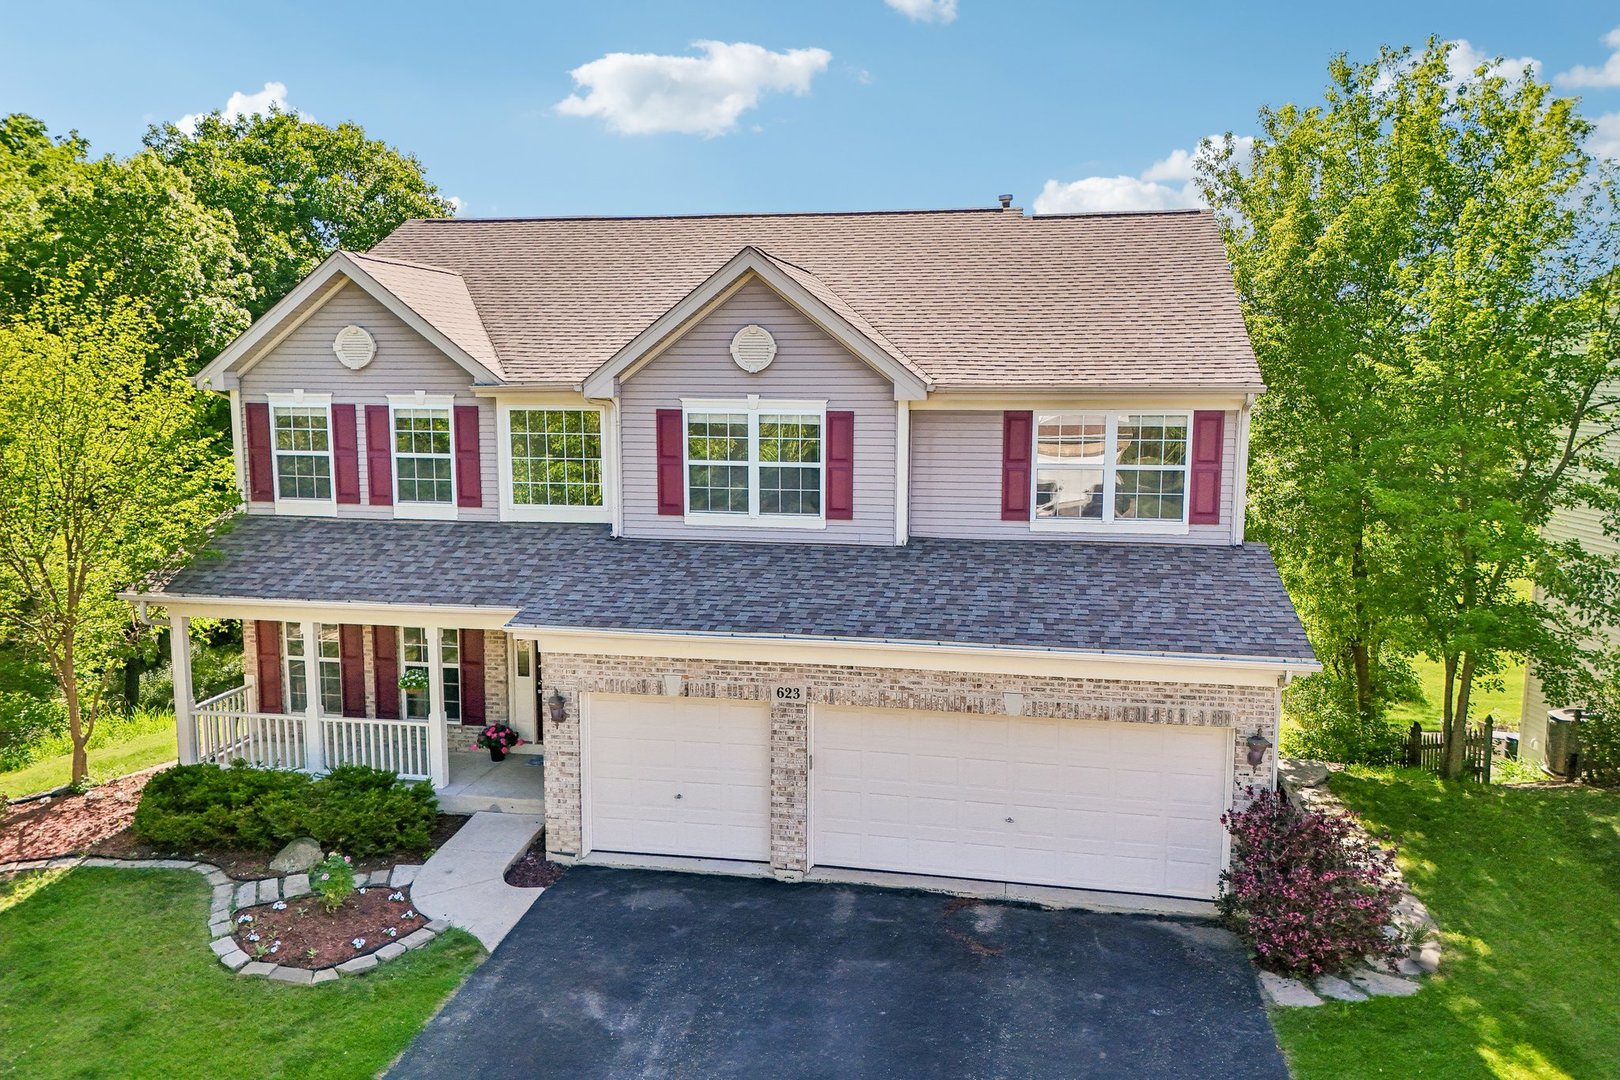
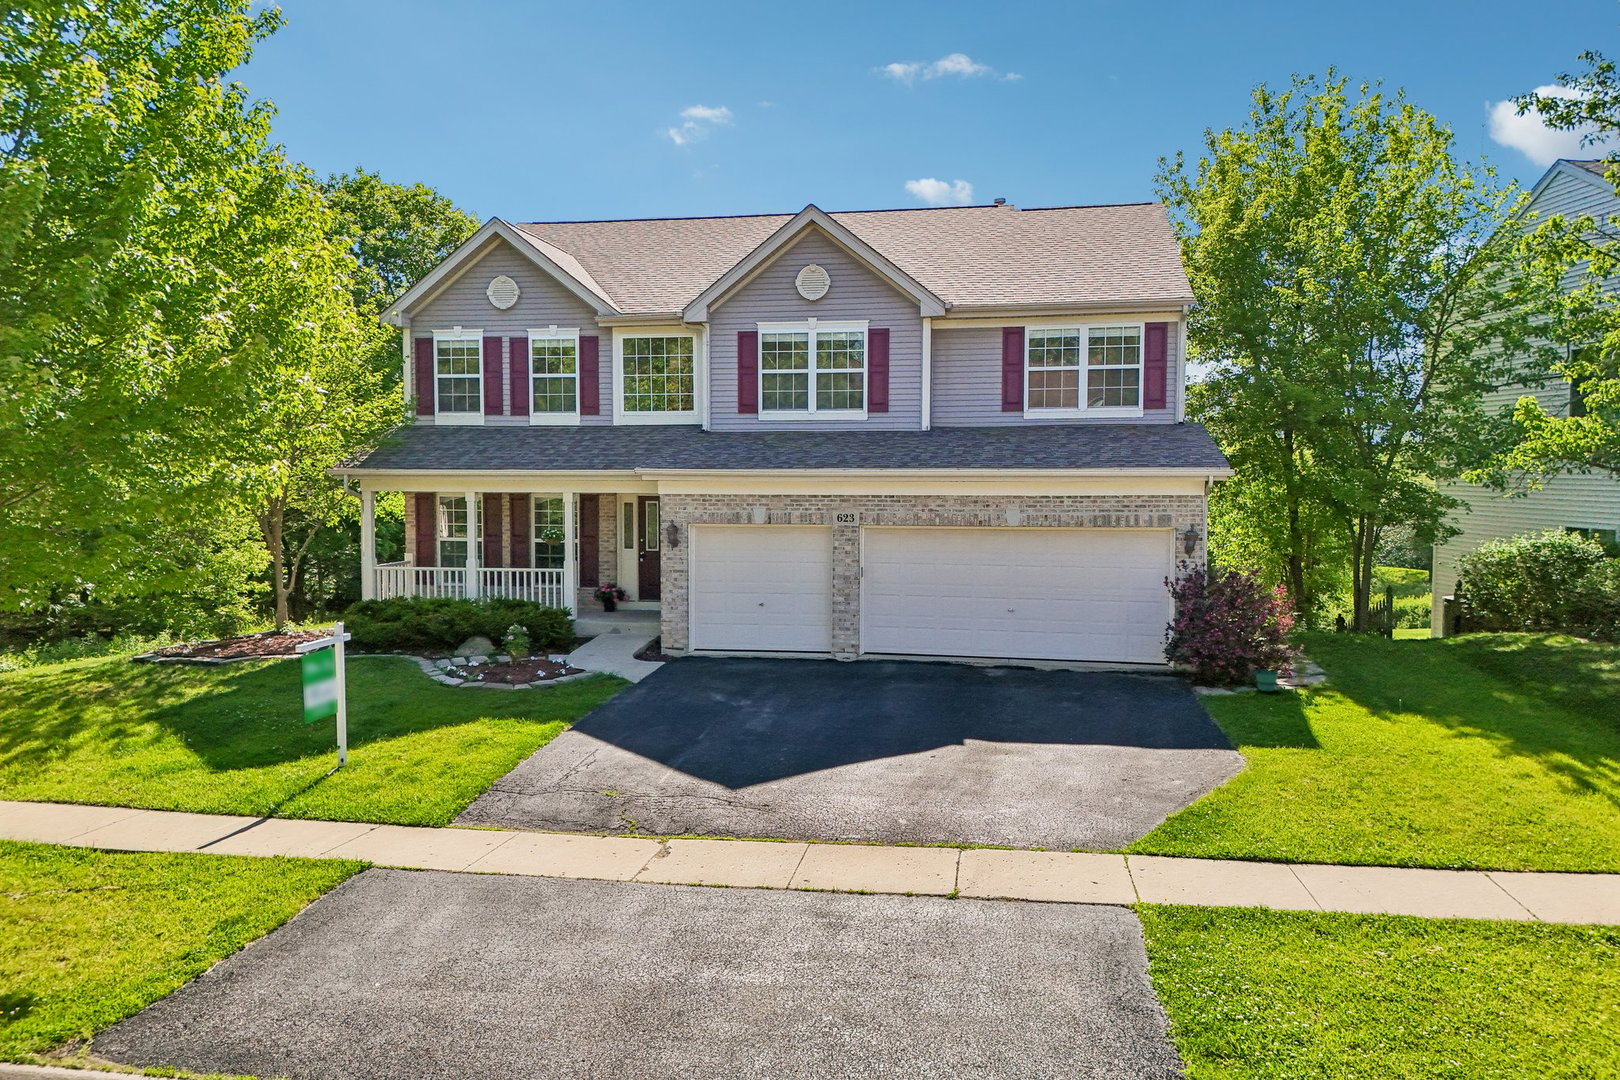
bucket: none [1345,944,1390,981] -> present [1251,668,1278,691]

